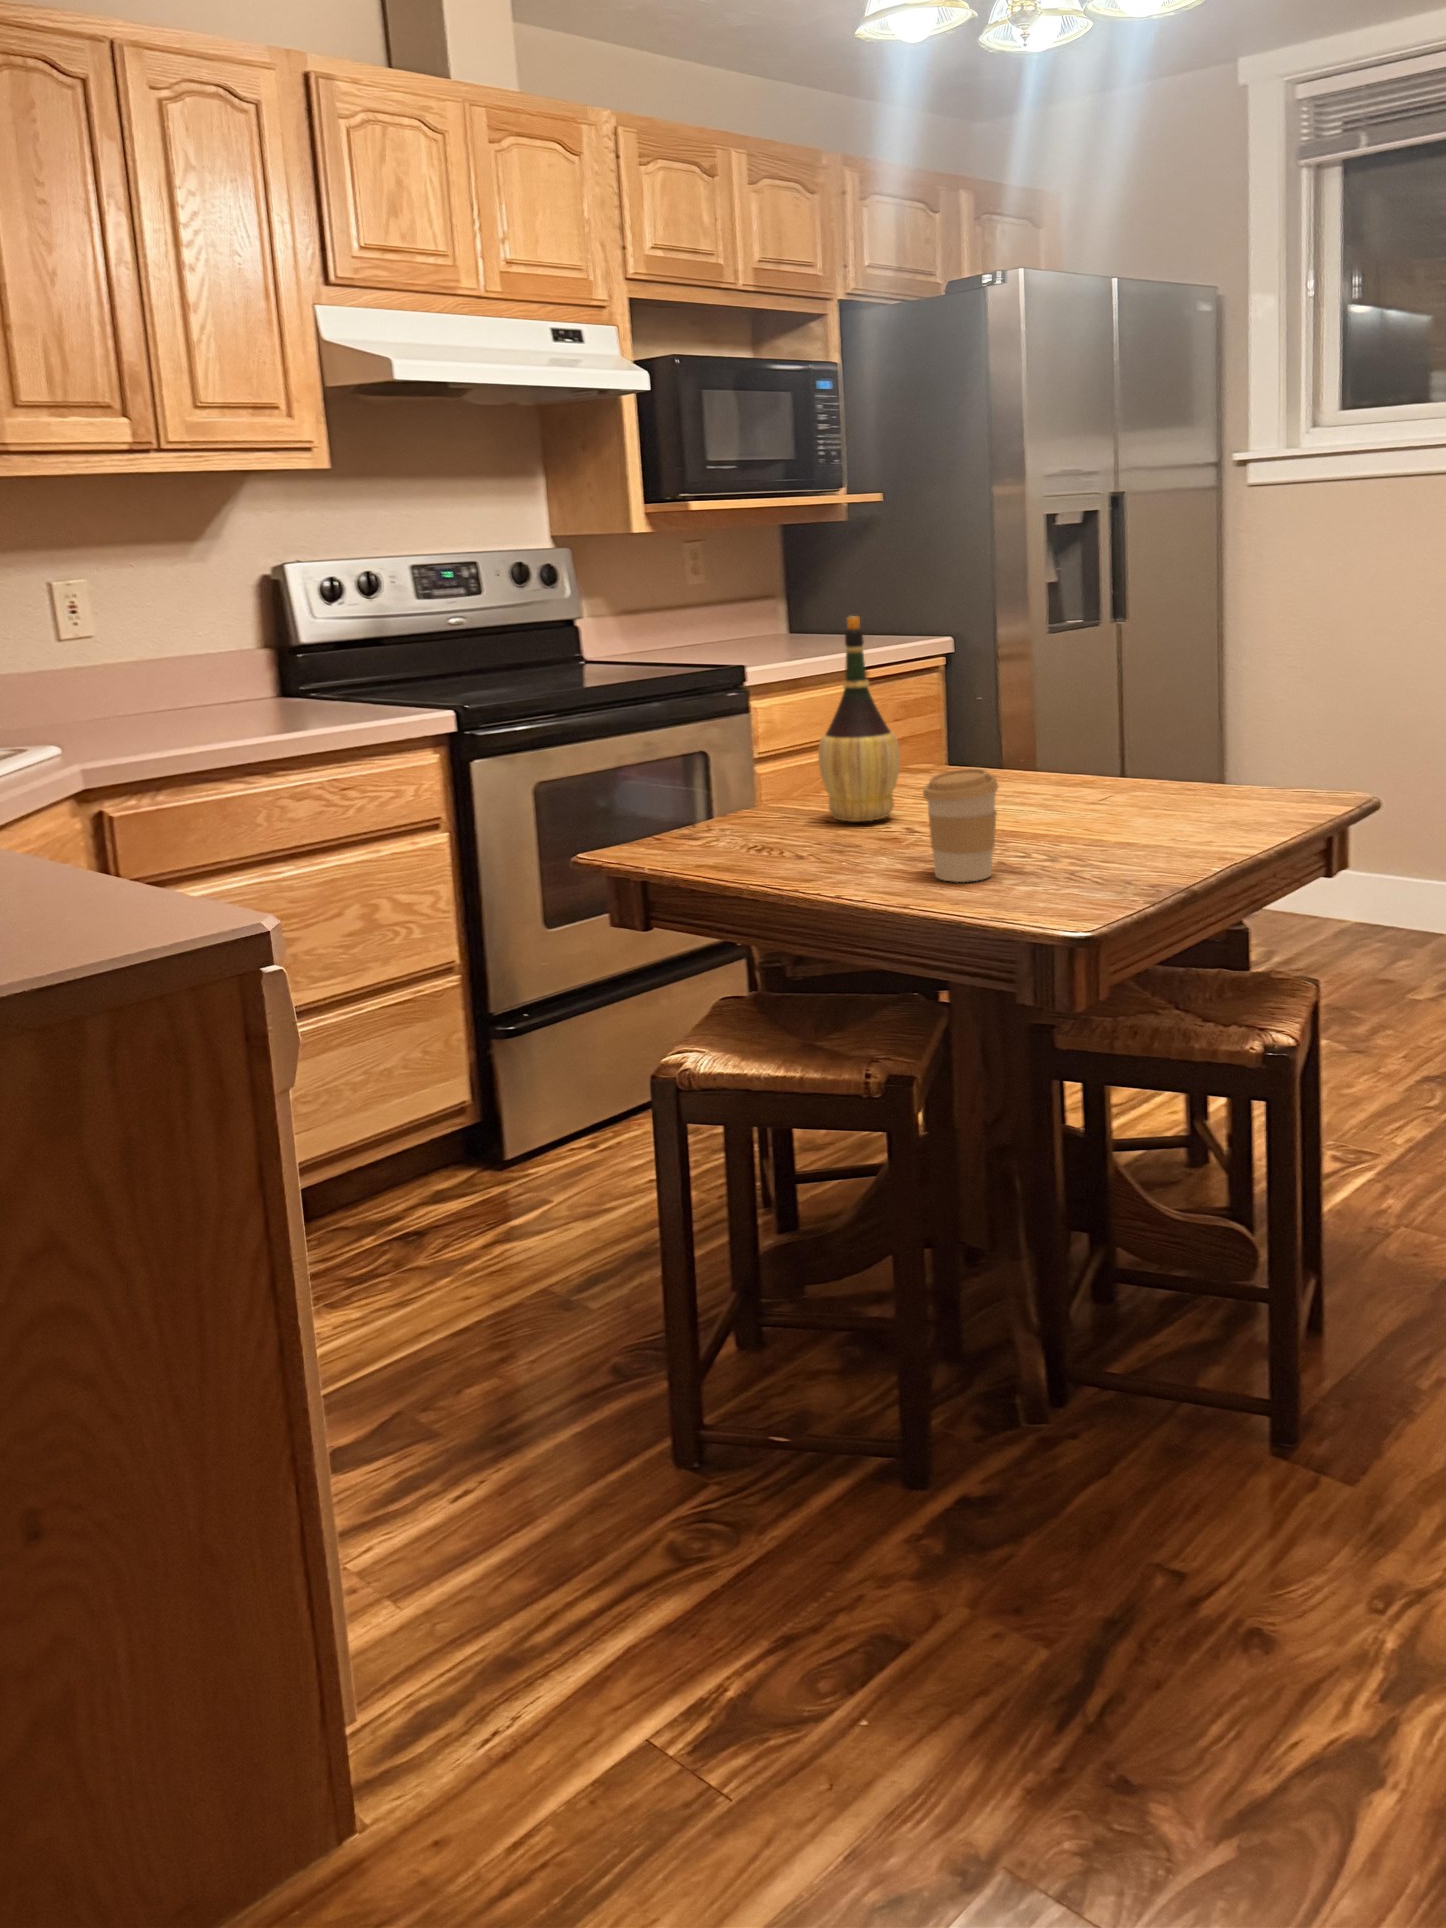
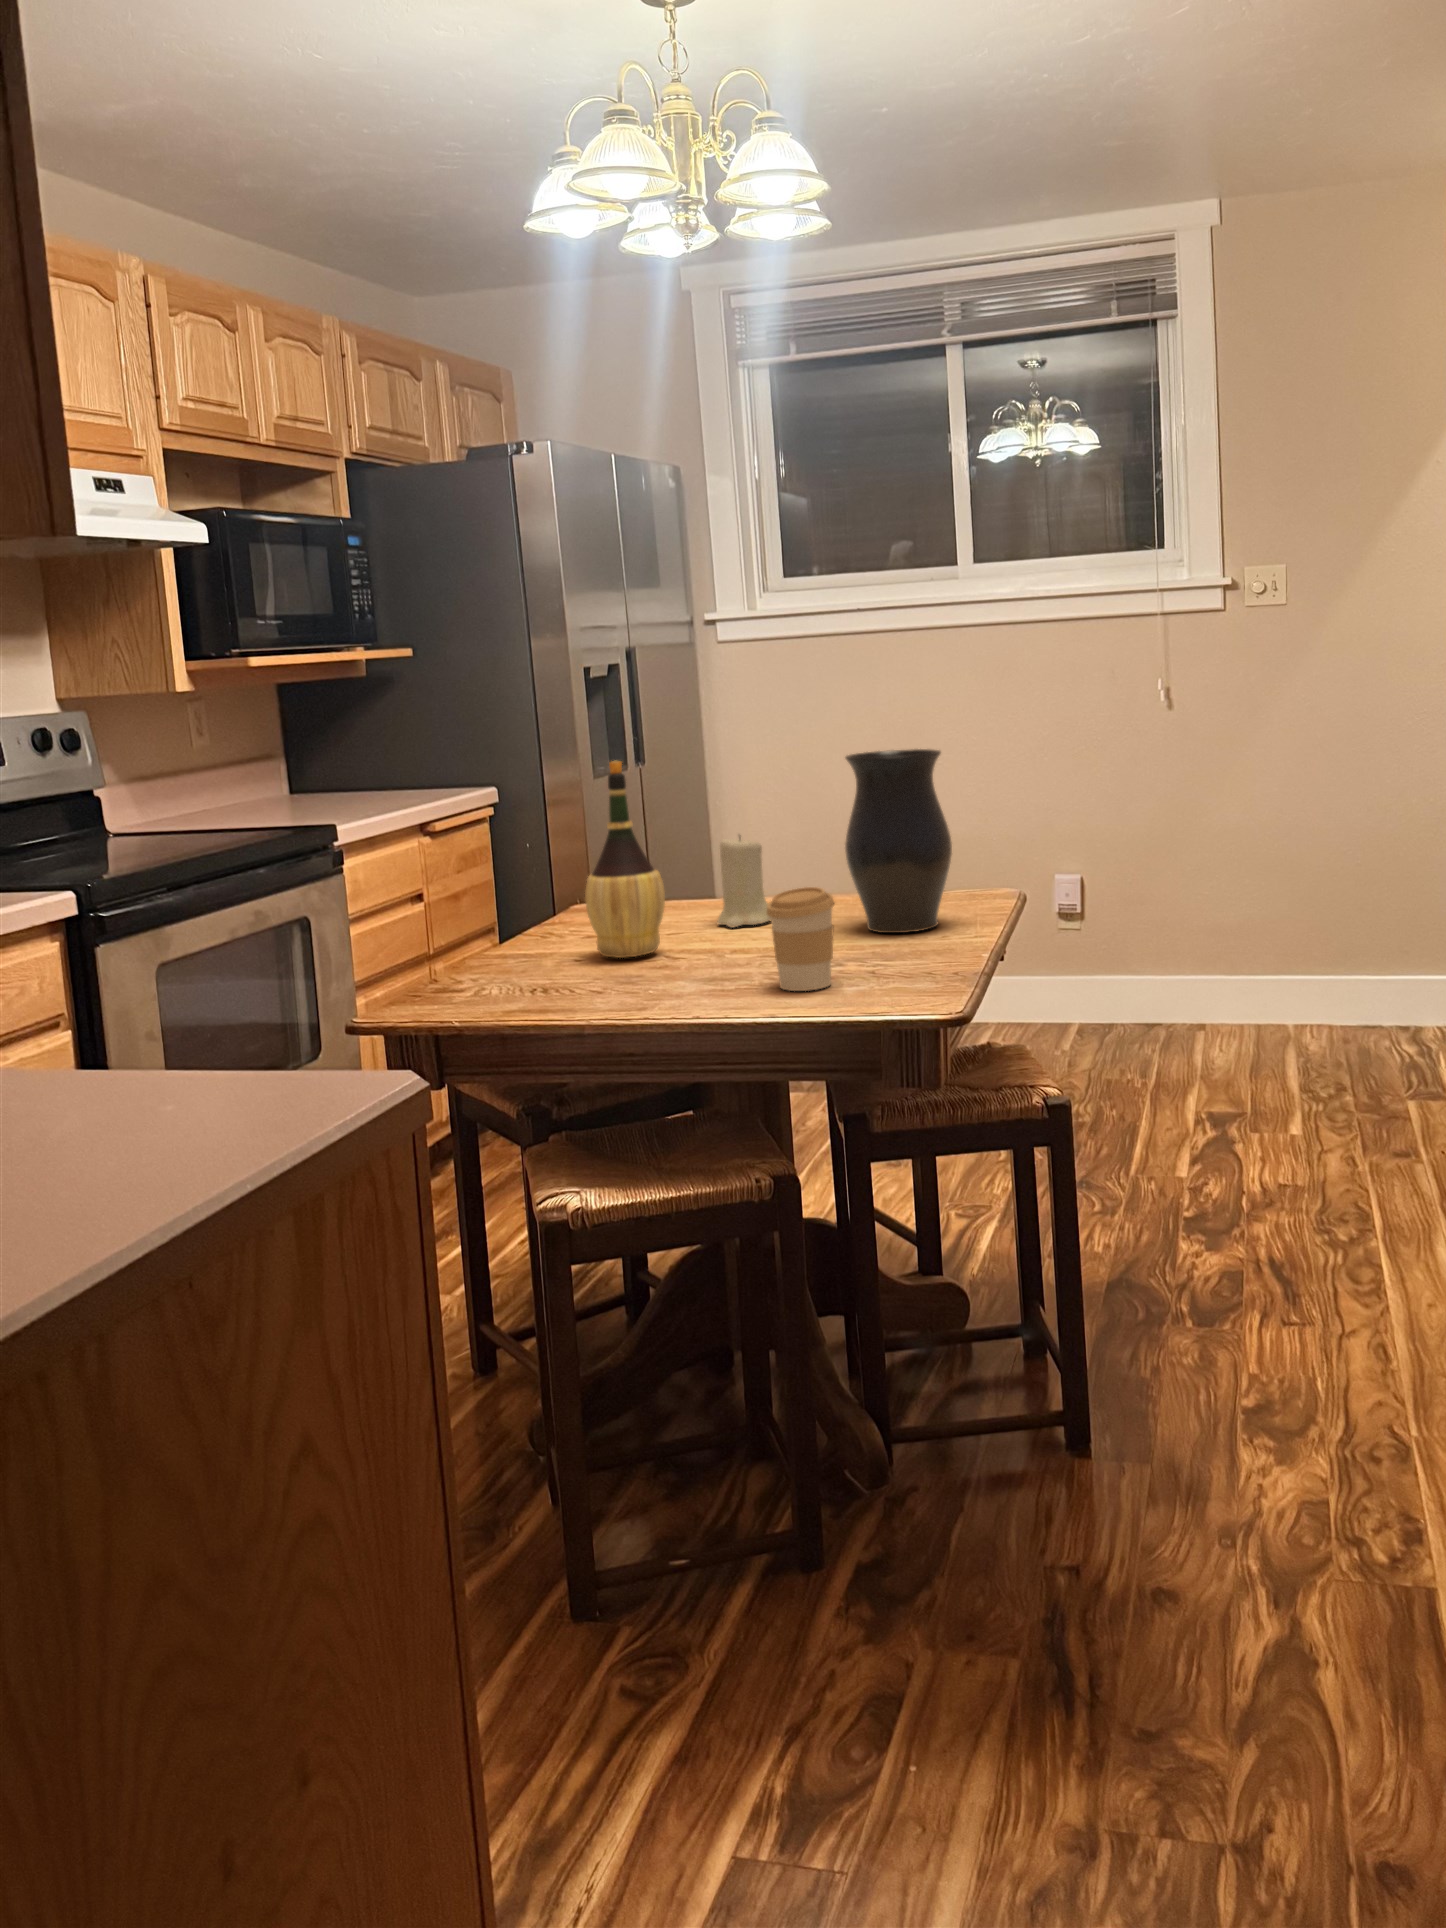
vase: none [1103,618,1228,828] -> present [845,749,952,933]
candle: none [990,701,1050,801] -> present [717,837,771,927]

